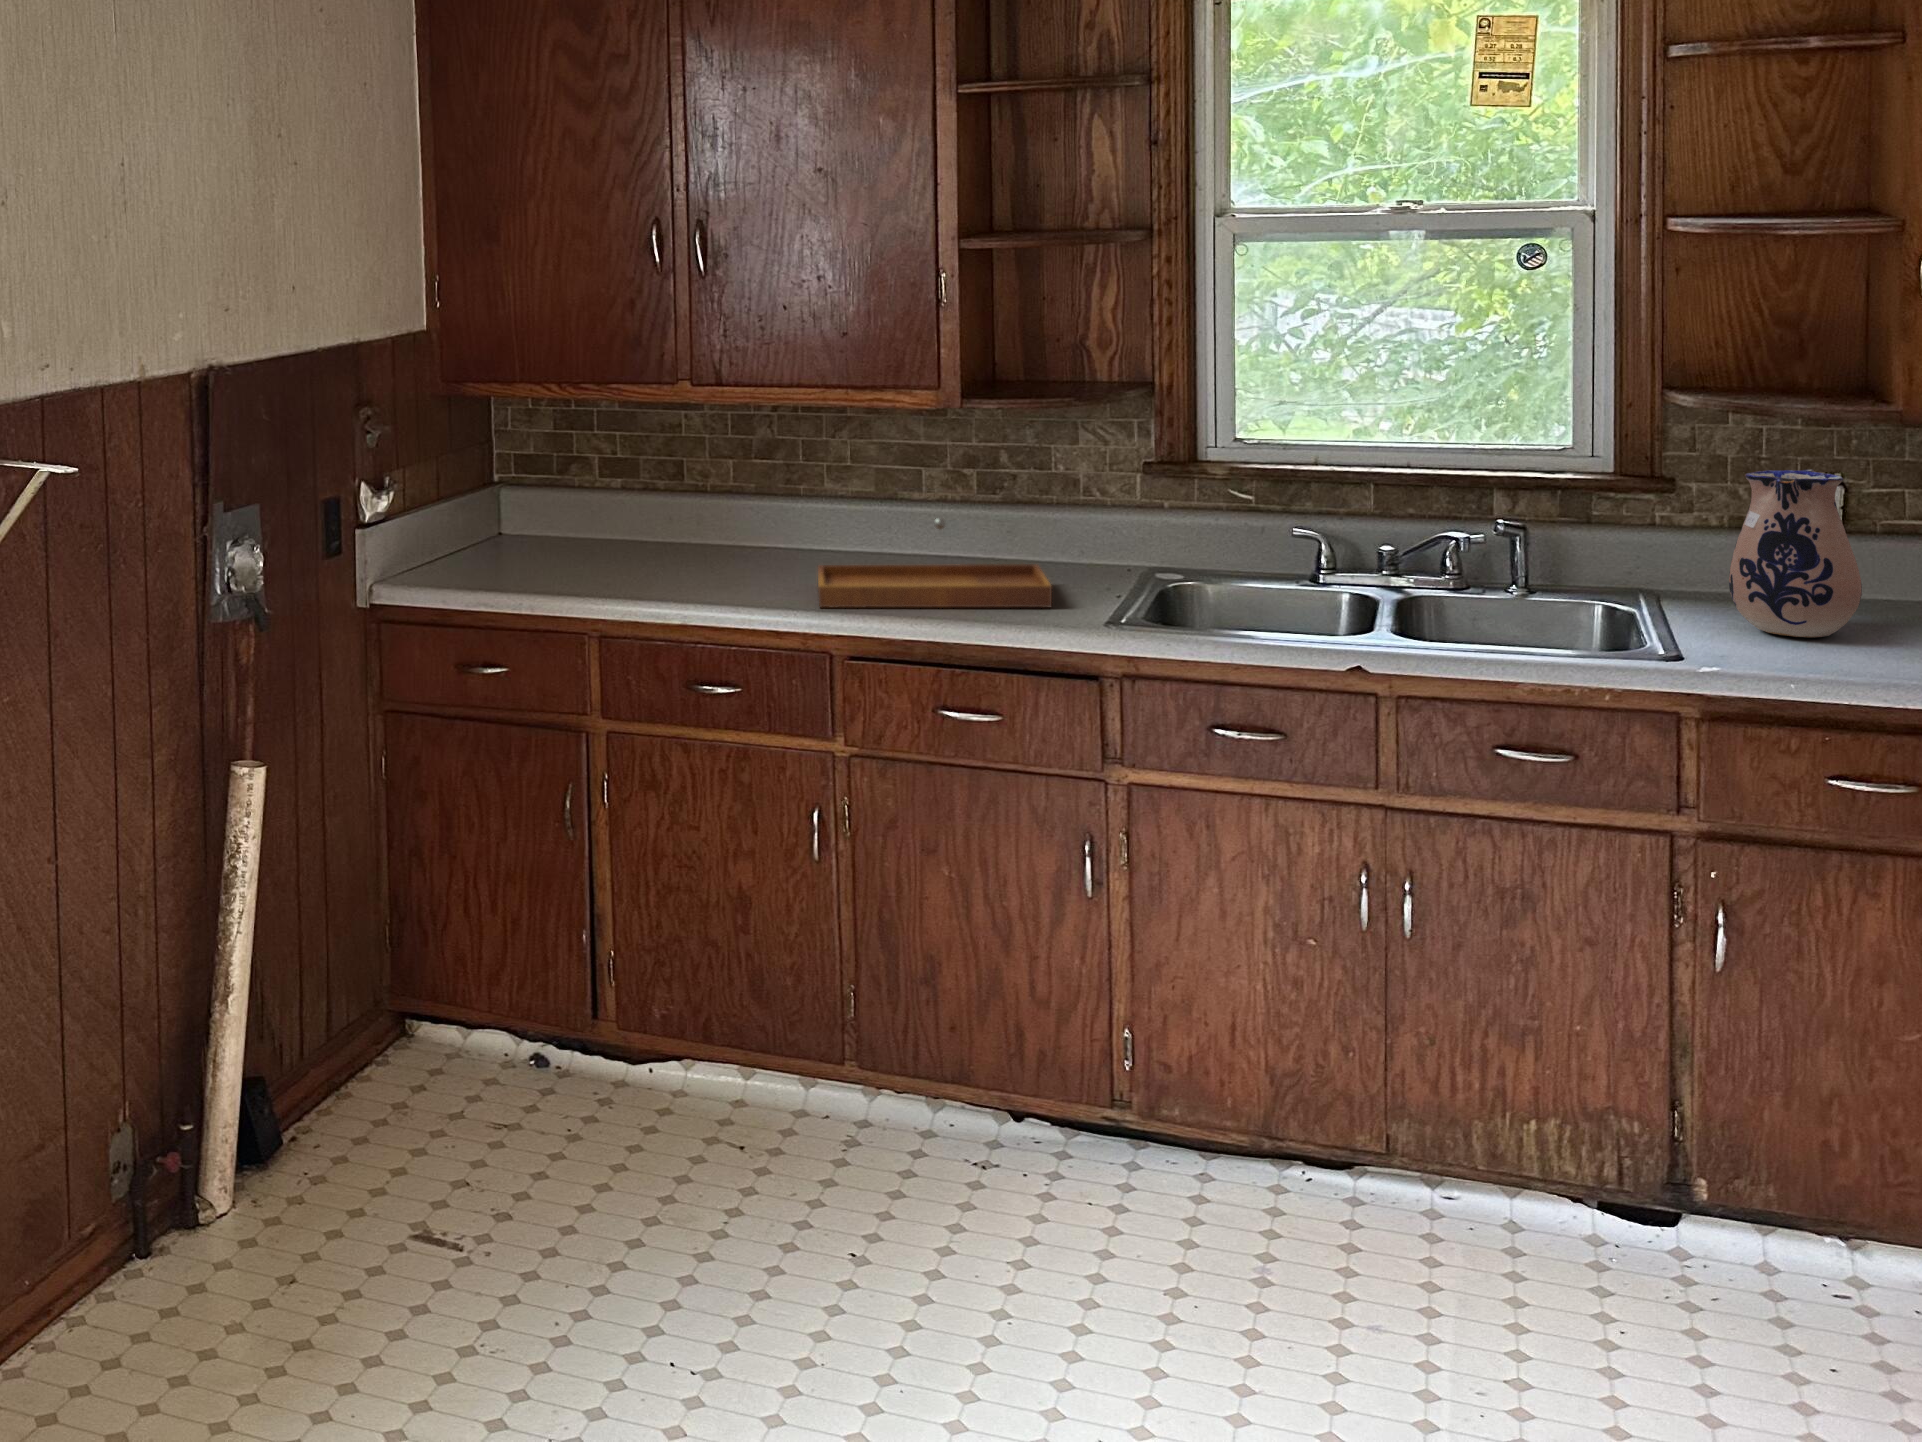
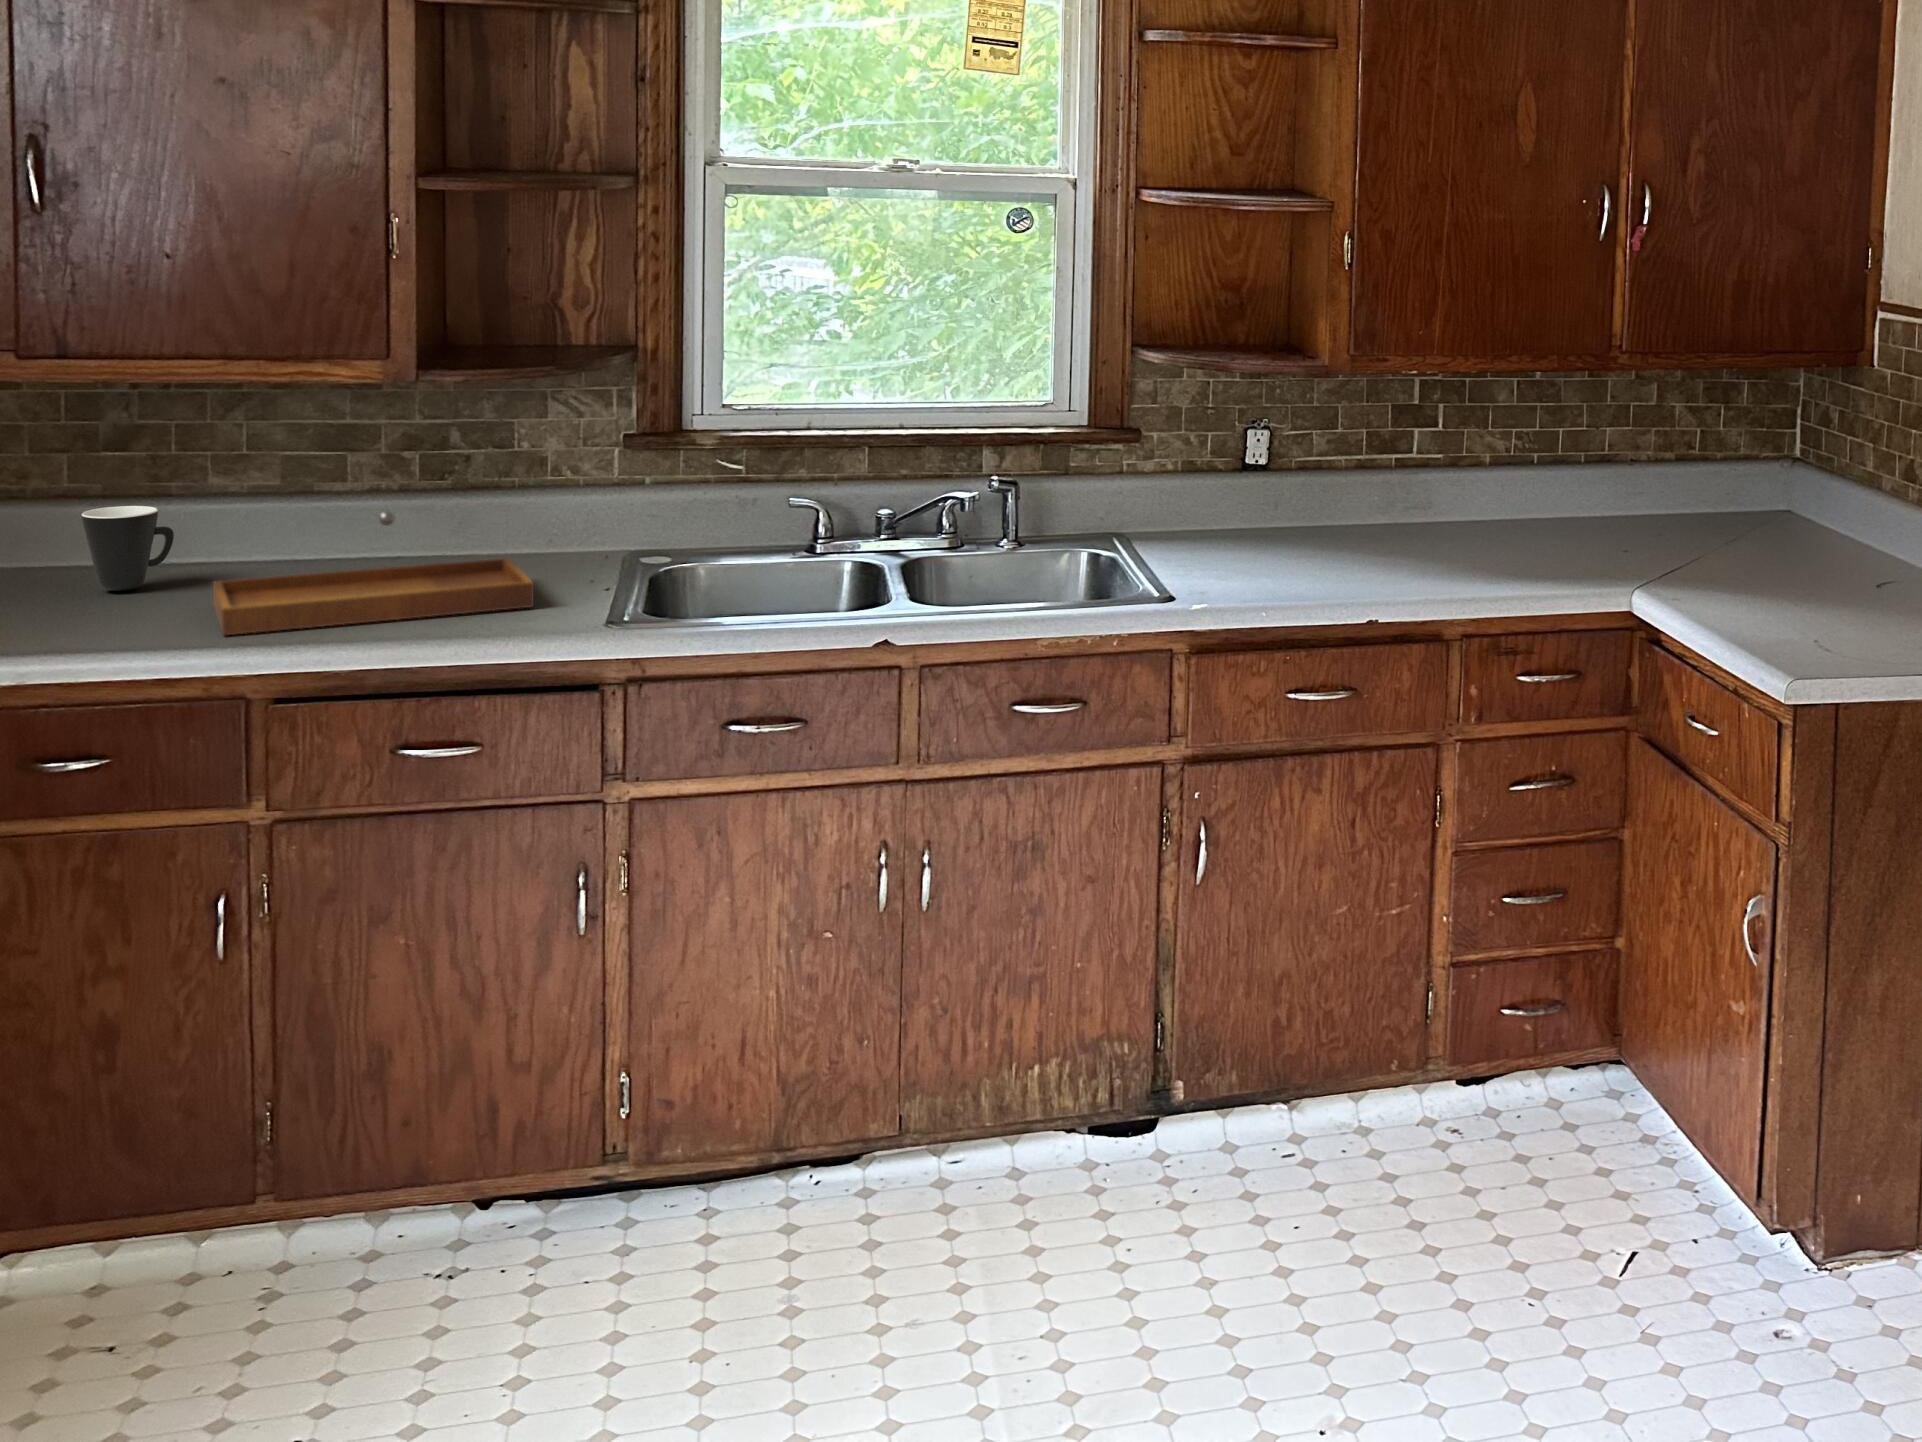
ceramic pitcher: present [1729,470,1862,637] -> none [1192,419,1293,571]
mug: none [735,503,795,568] -> present [82,506,174,591]

